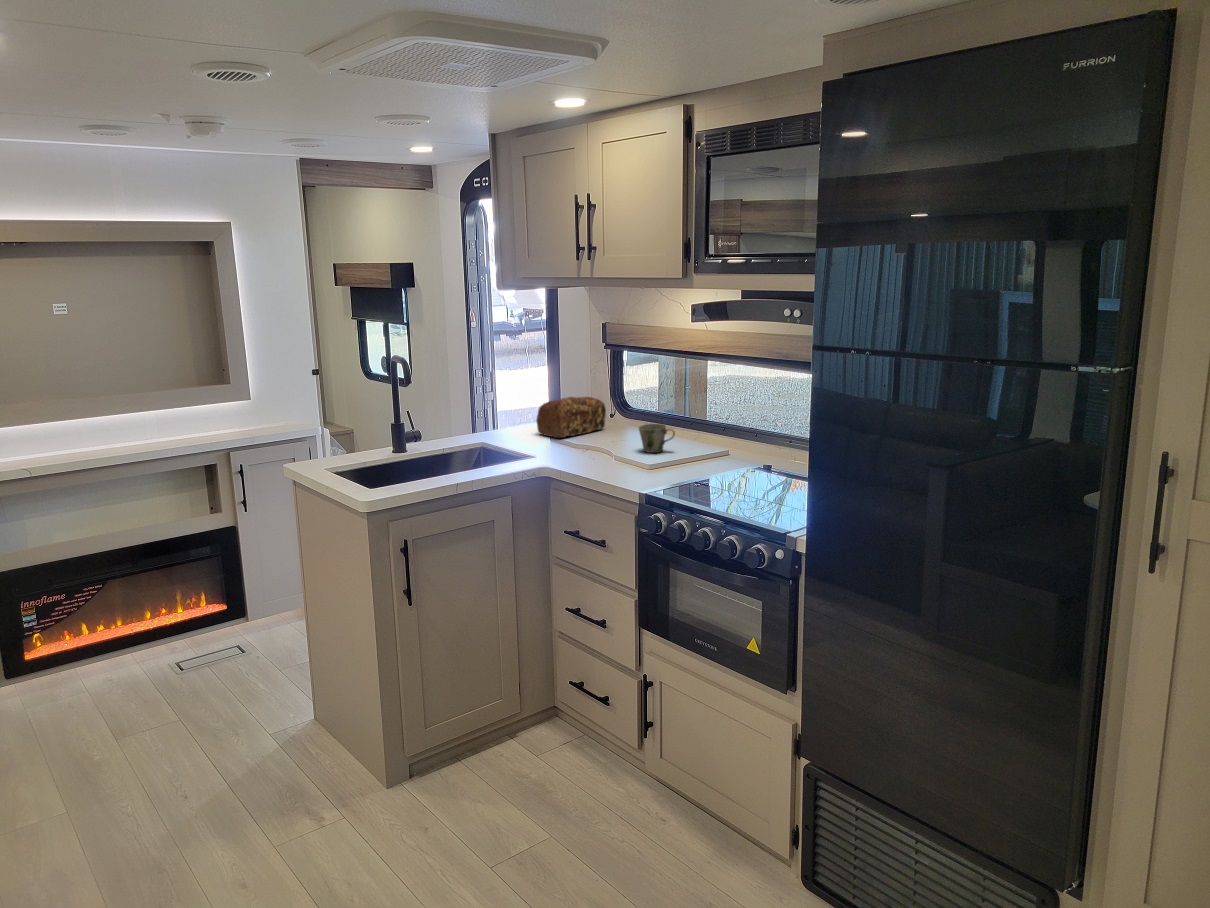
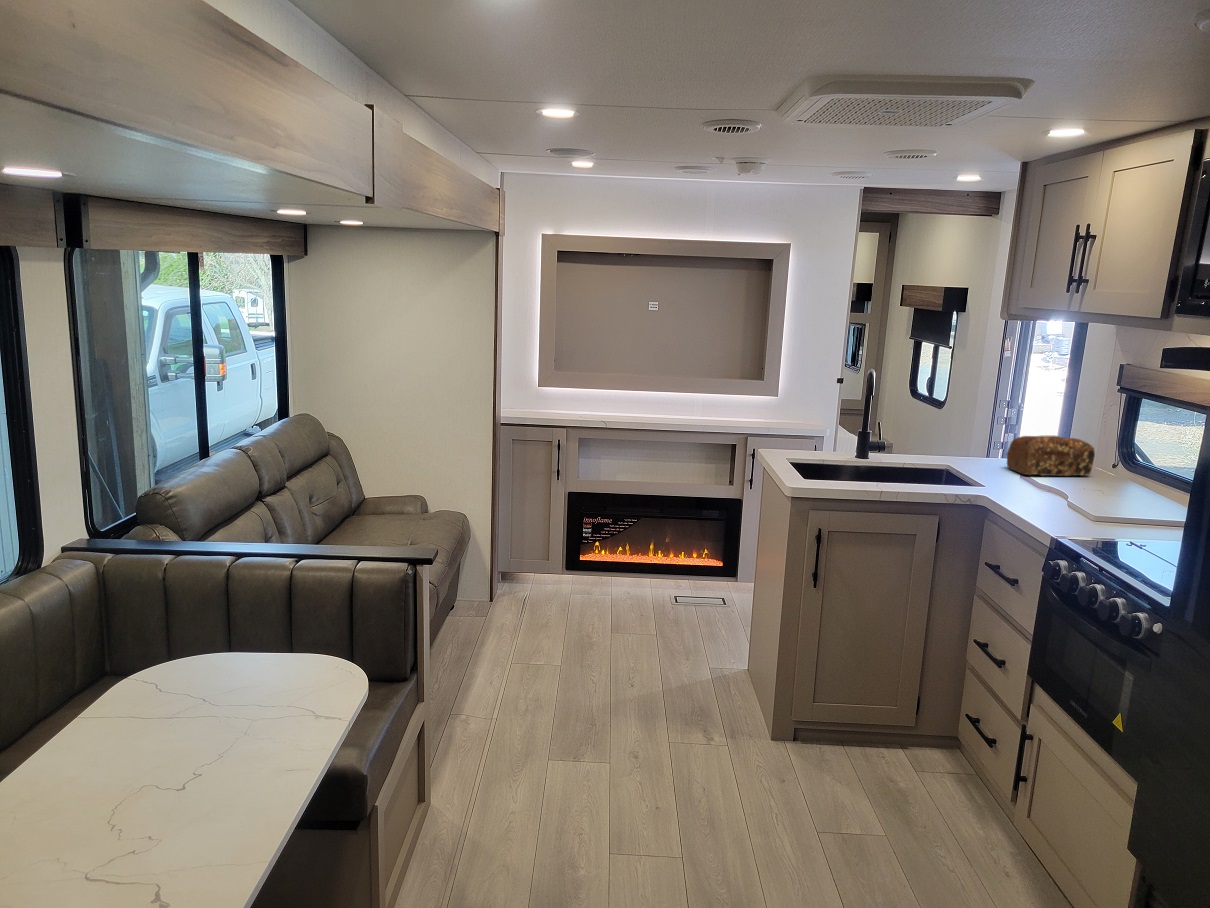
mug: present [639,424,675,453] -> none [1106,476,1152,508]

